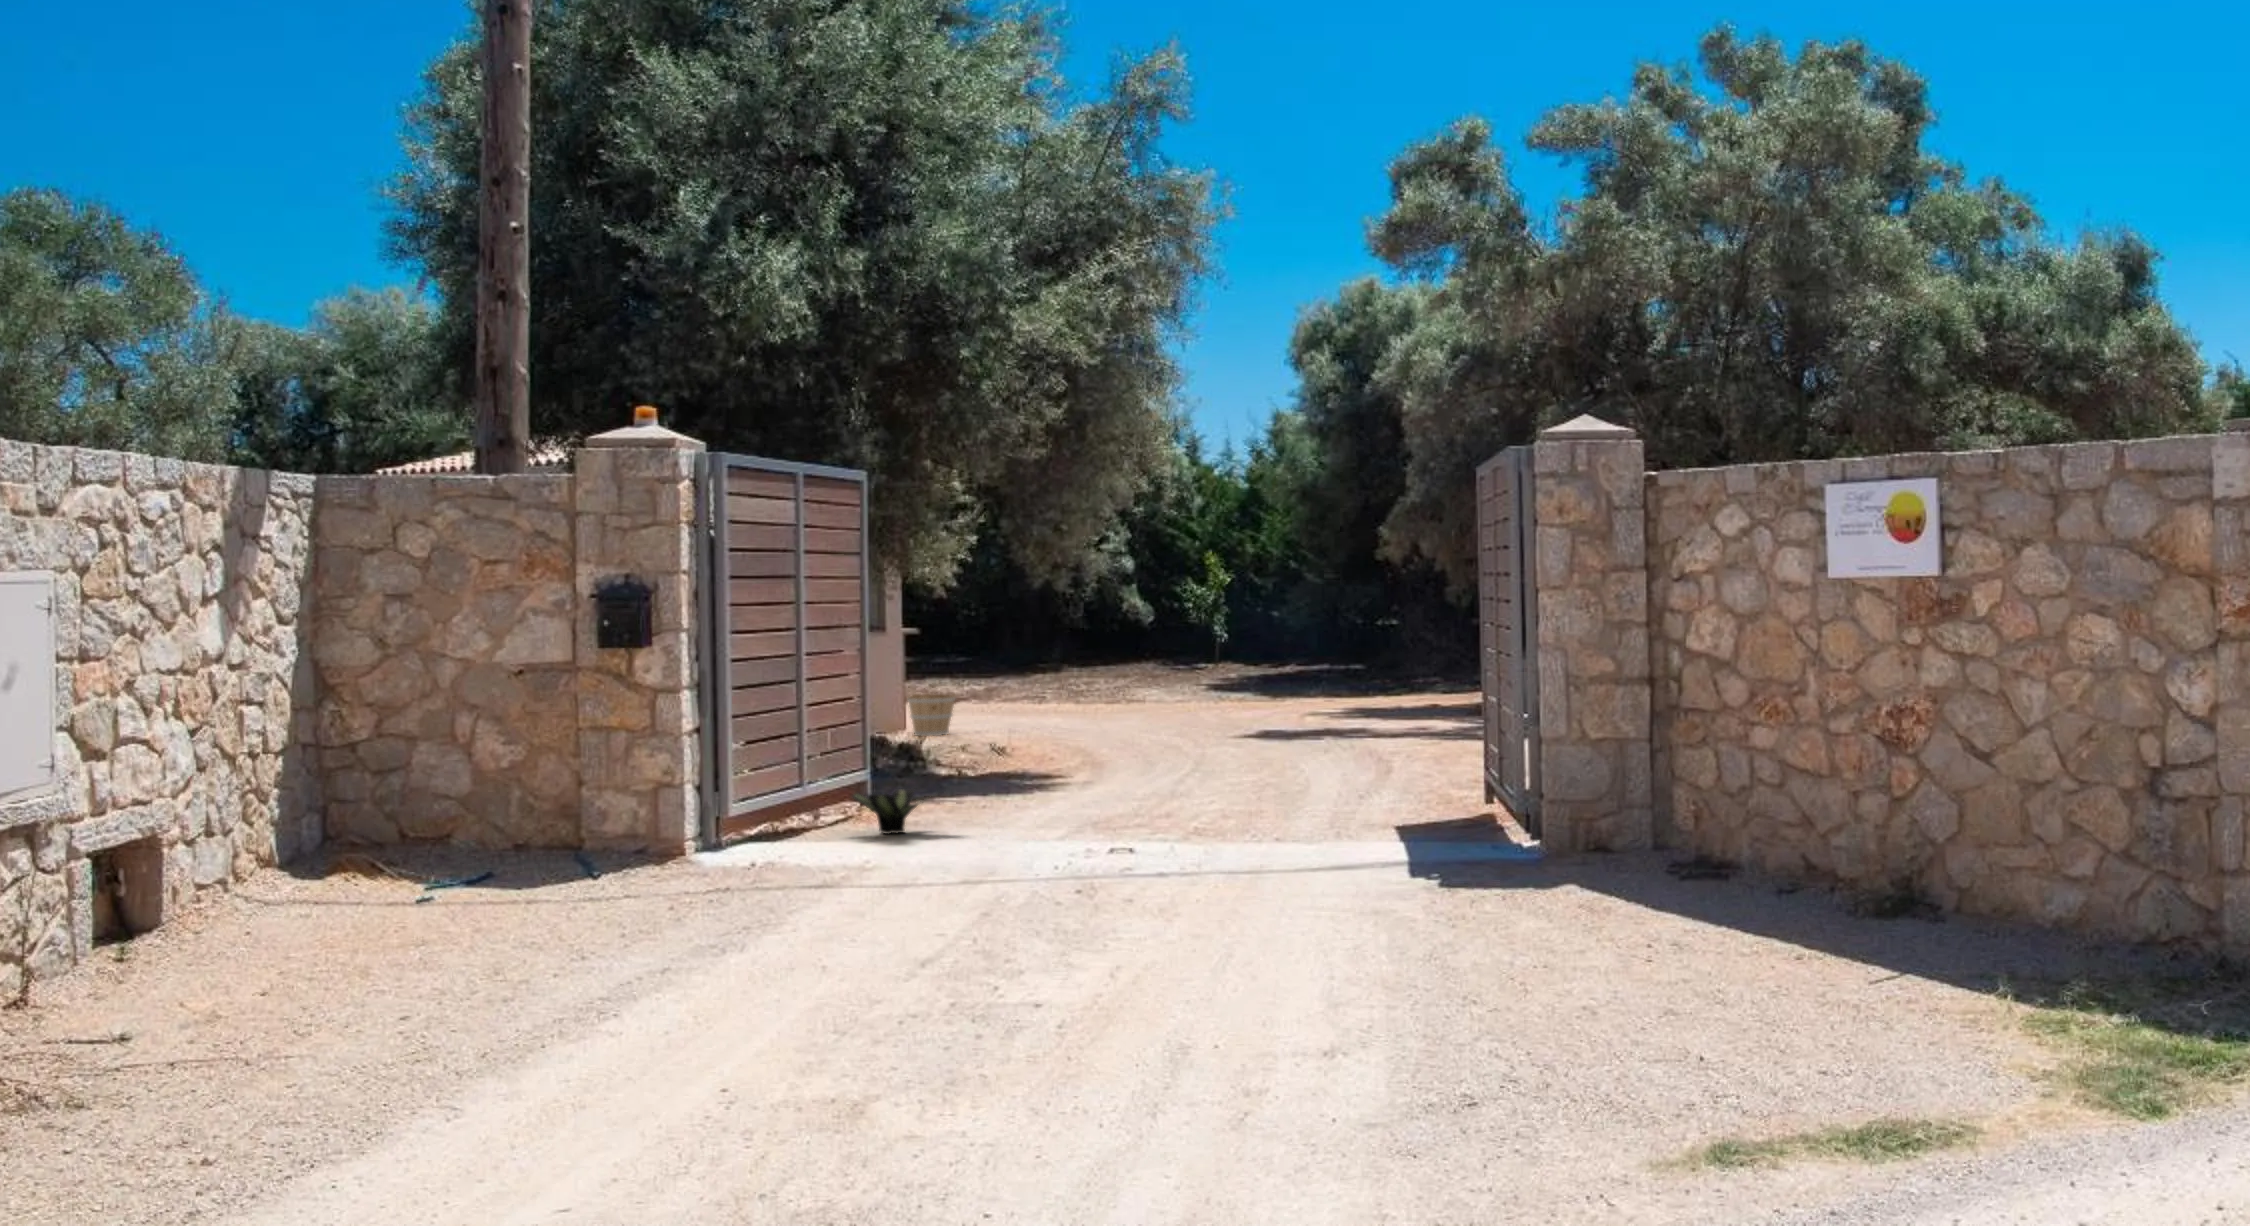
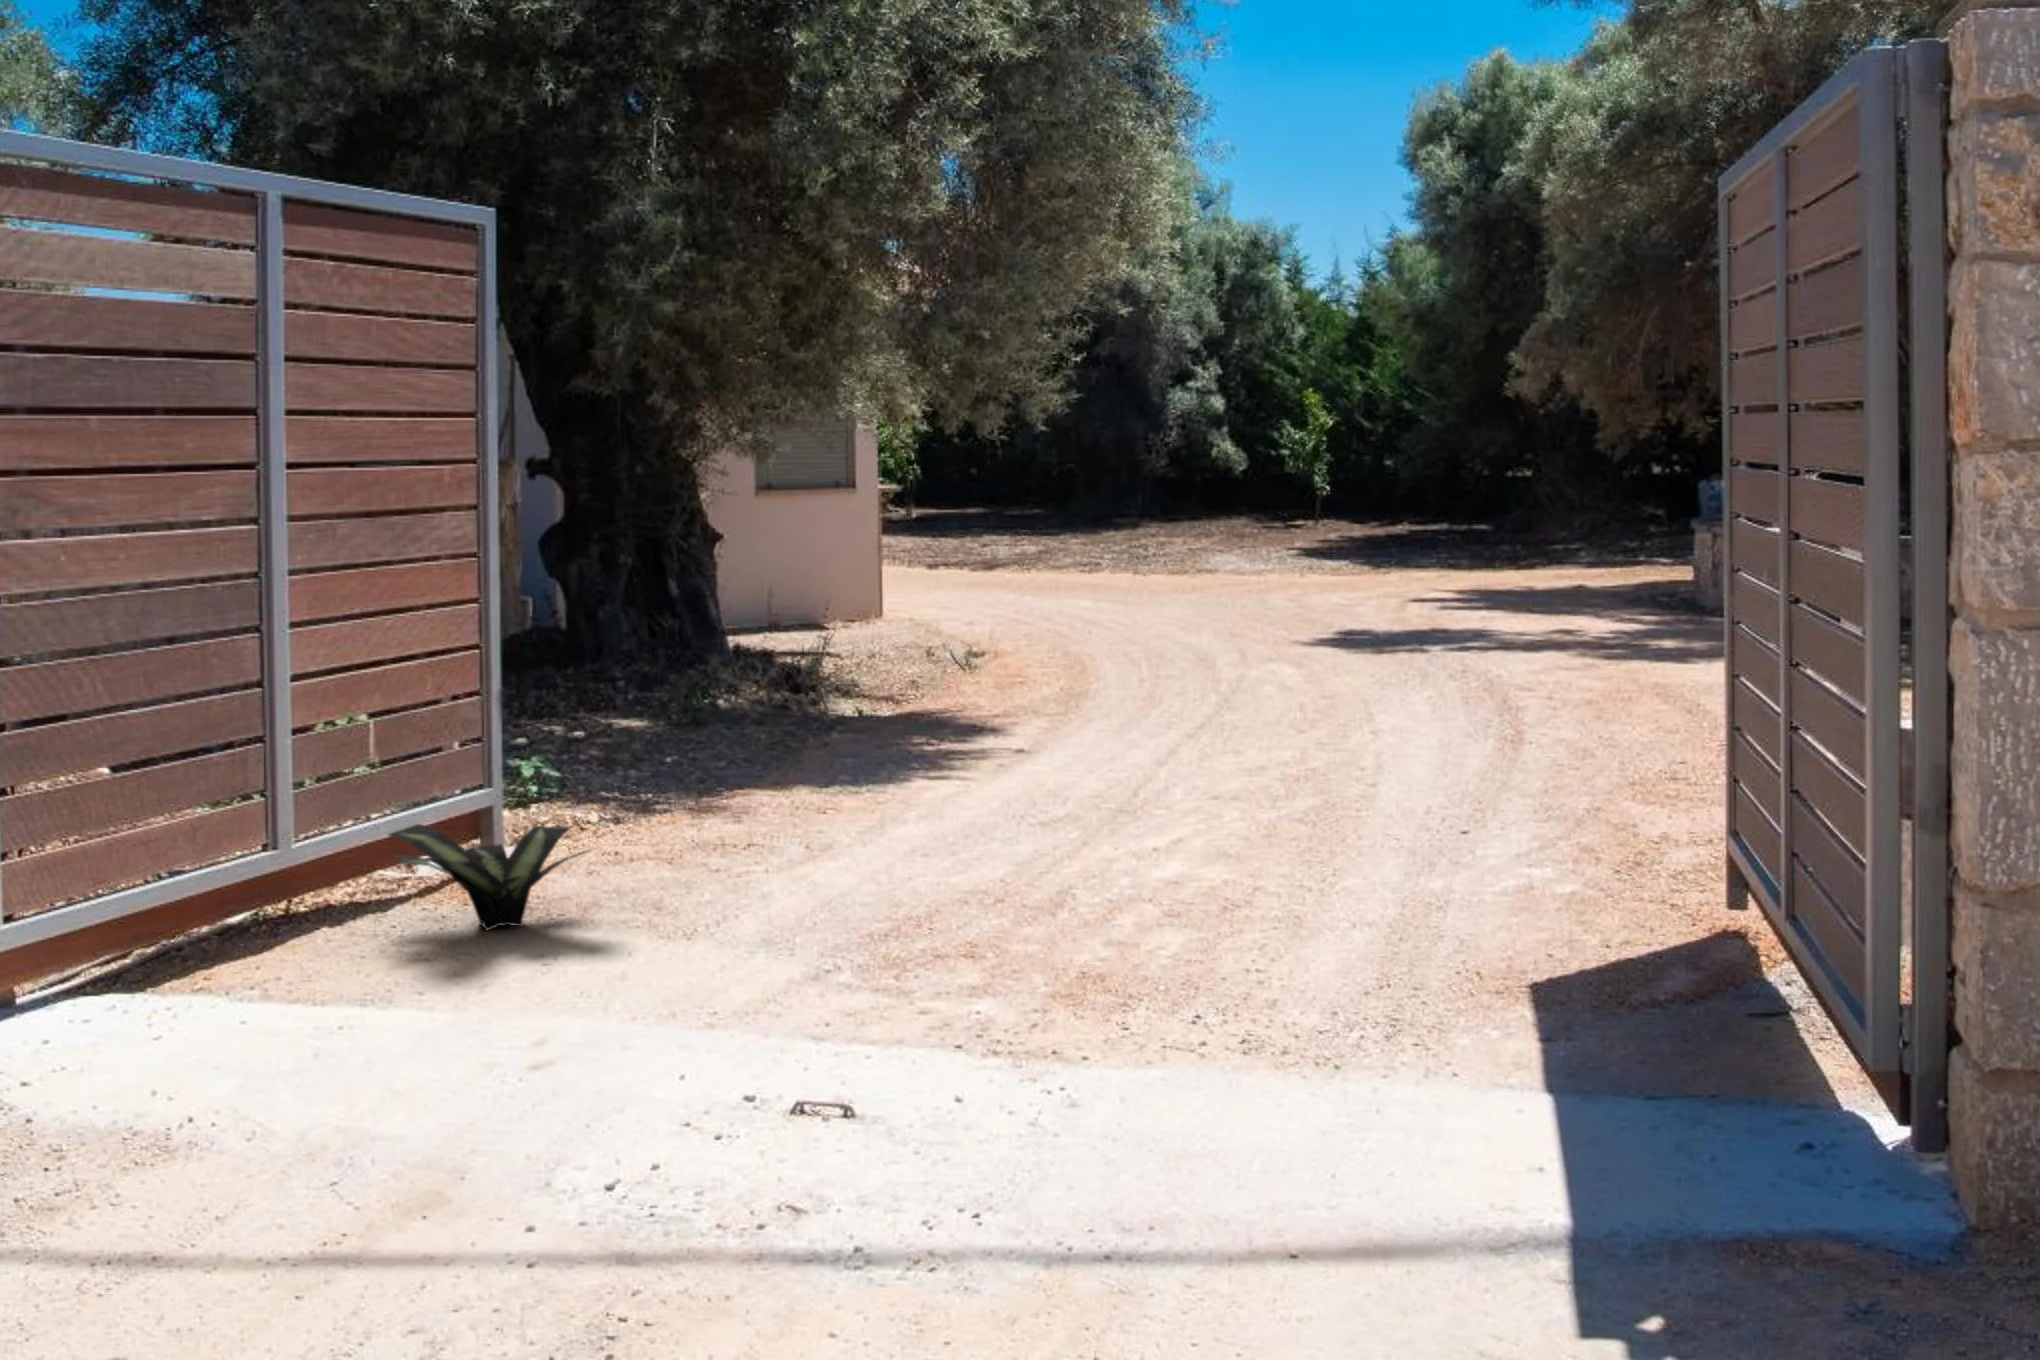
wooden bucket: present [908,694,955,736] -> none [869,573,932,631]

